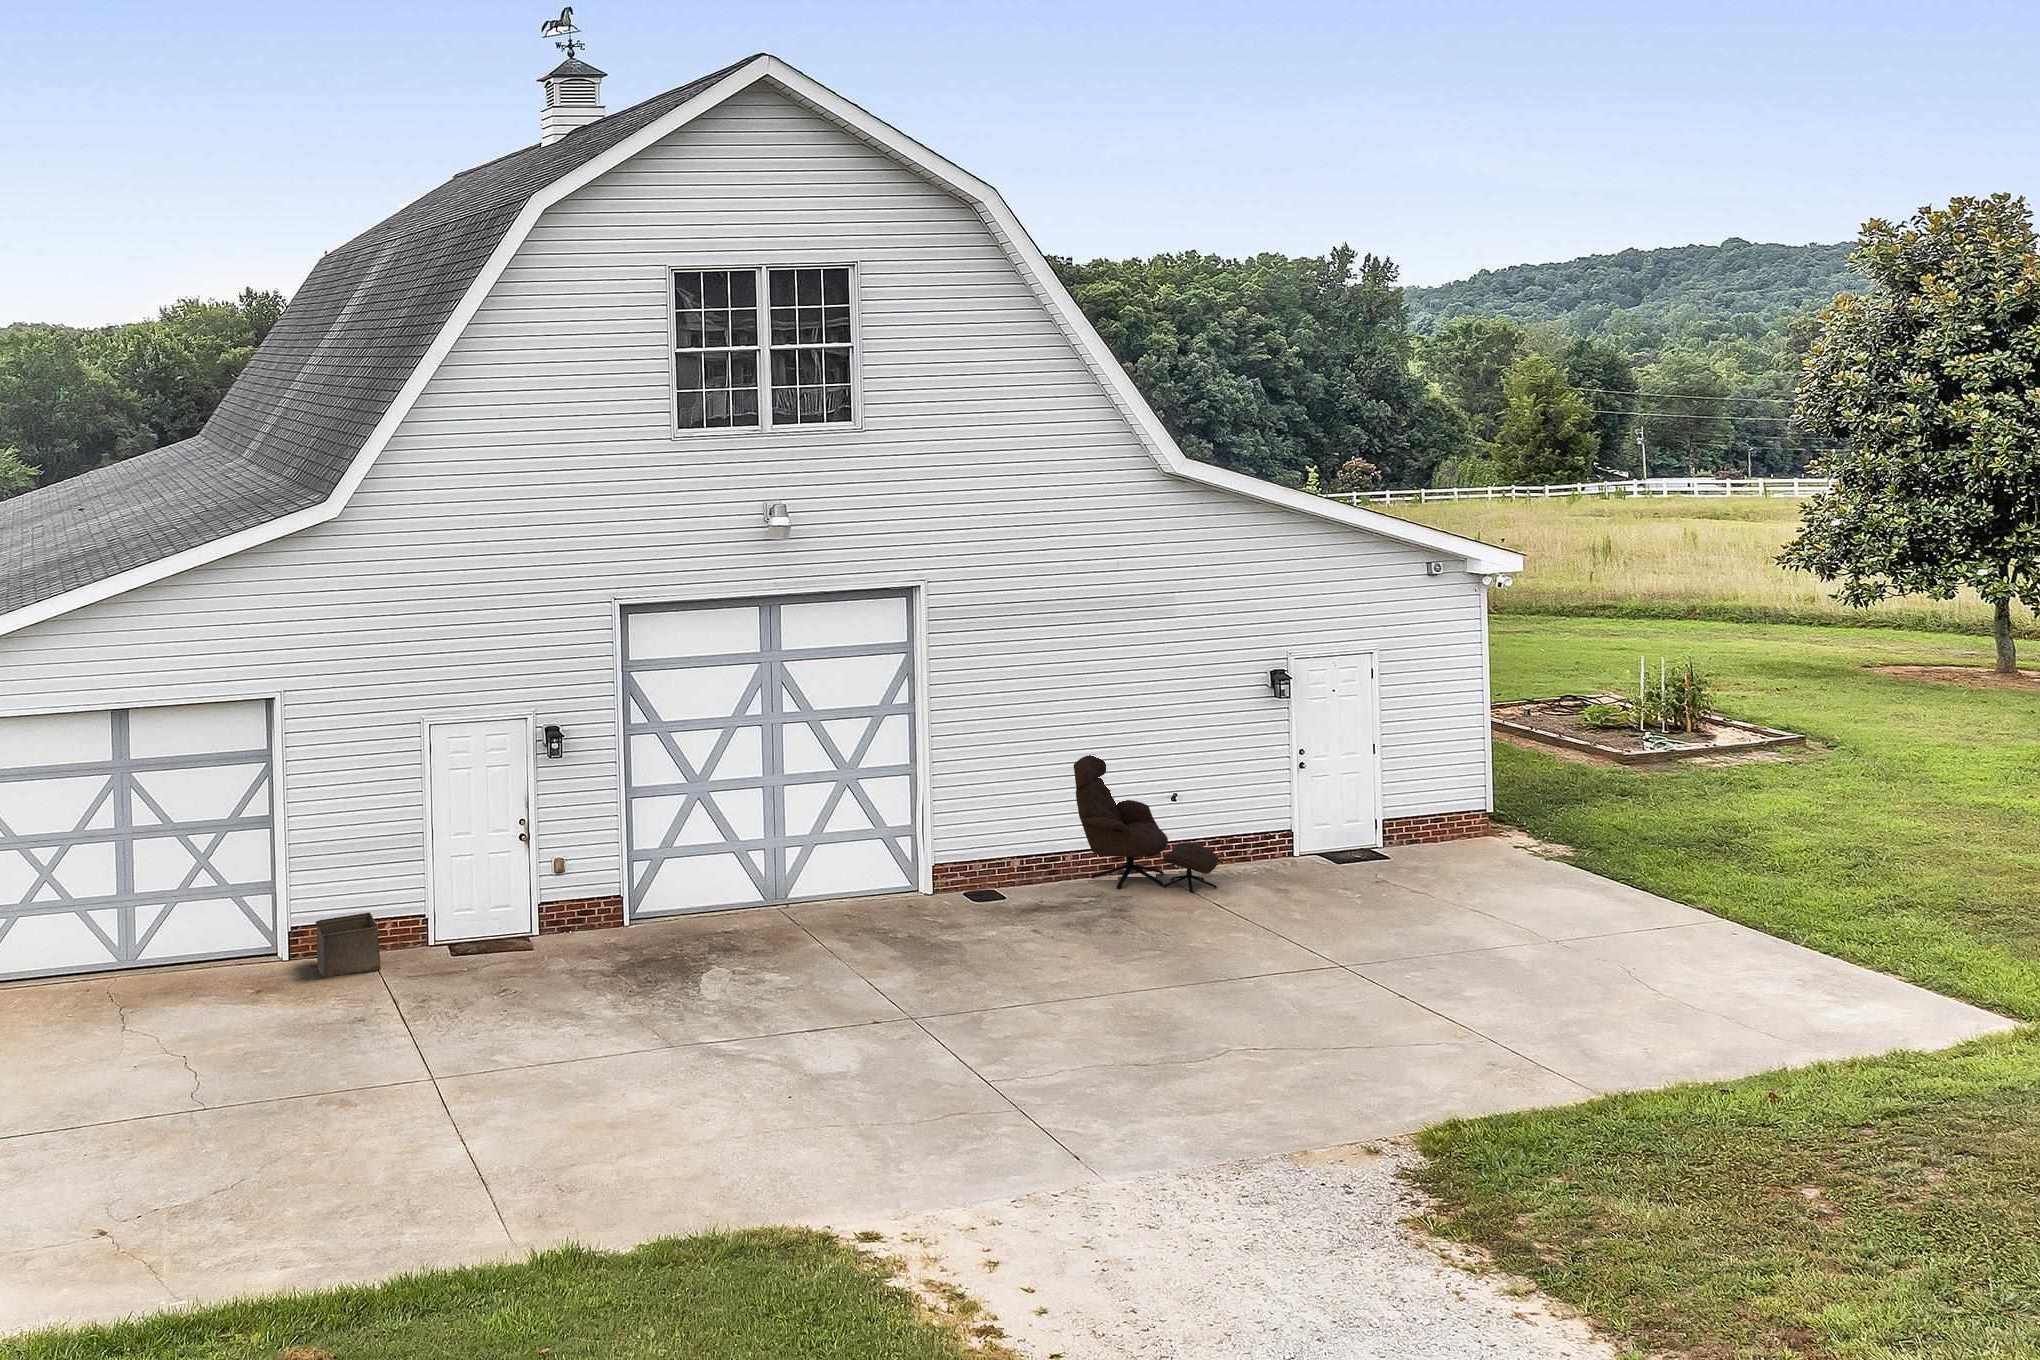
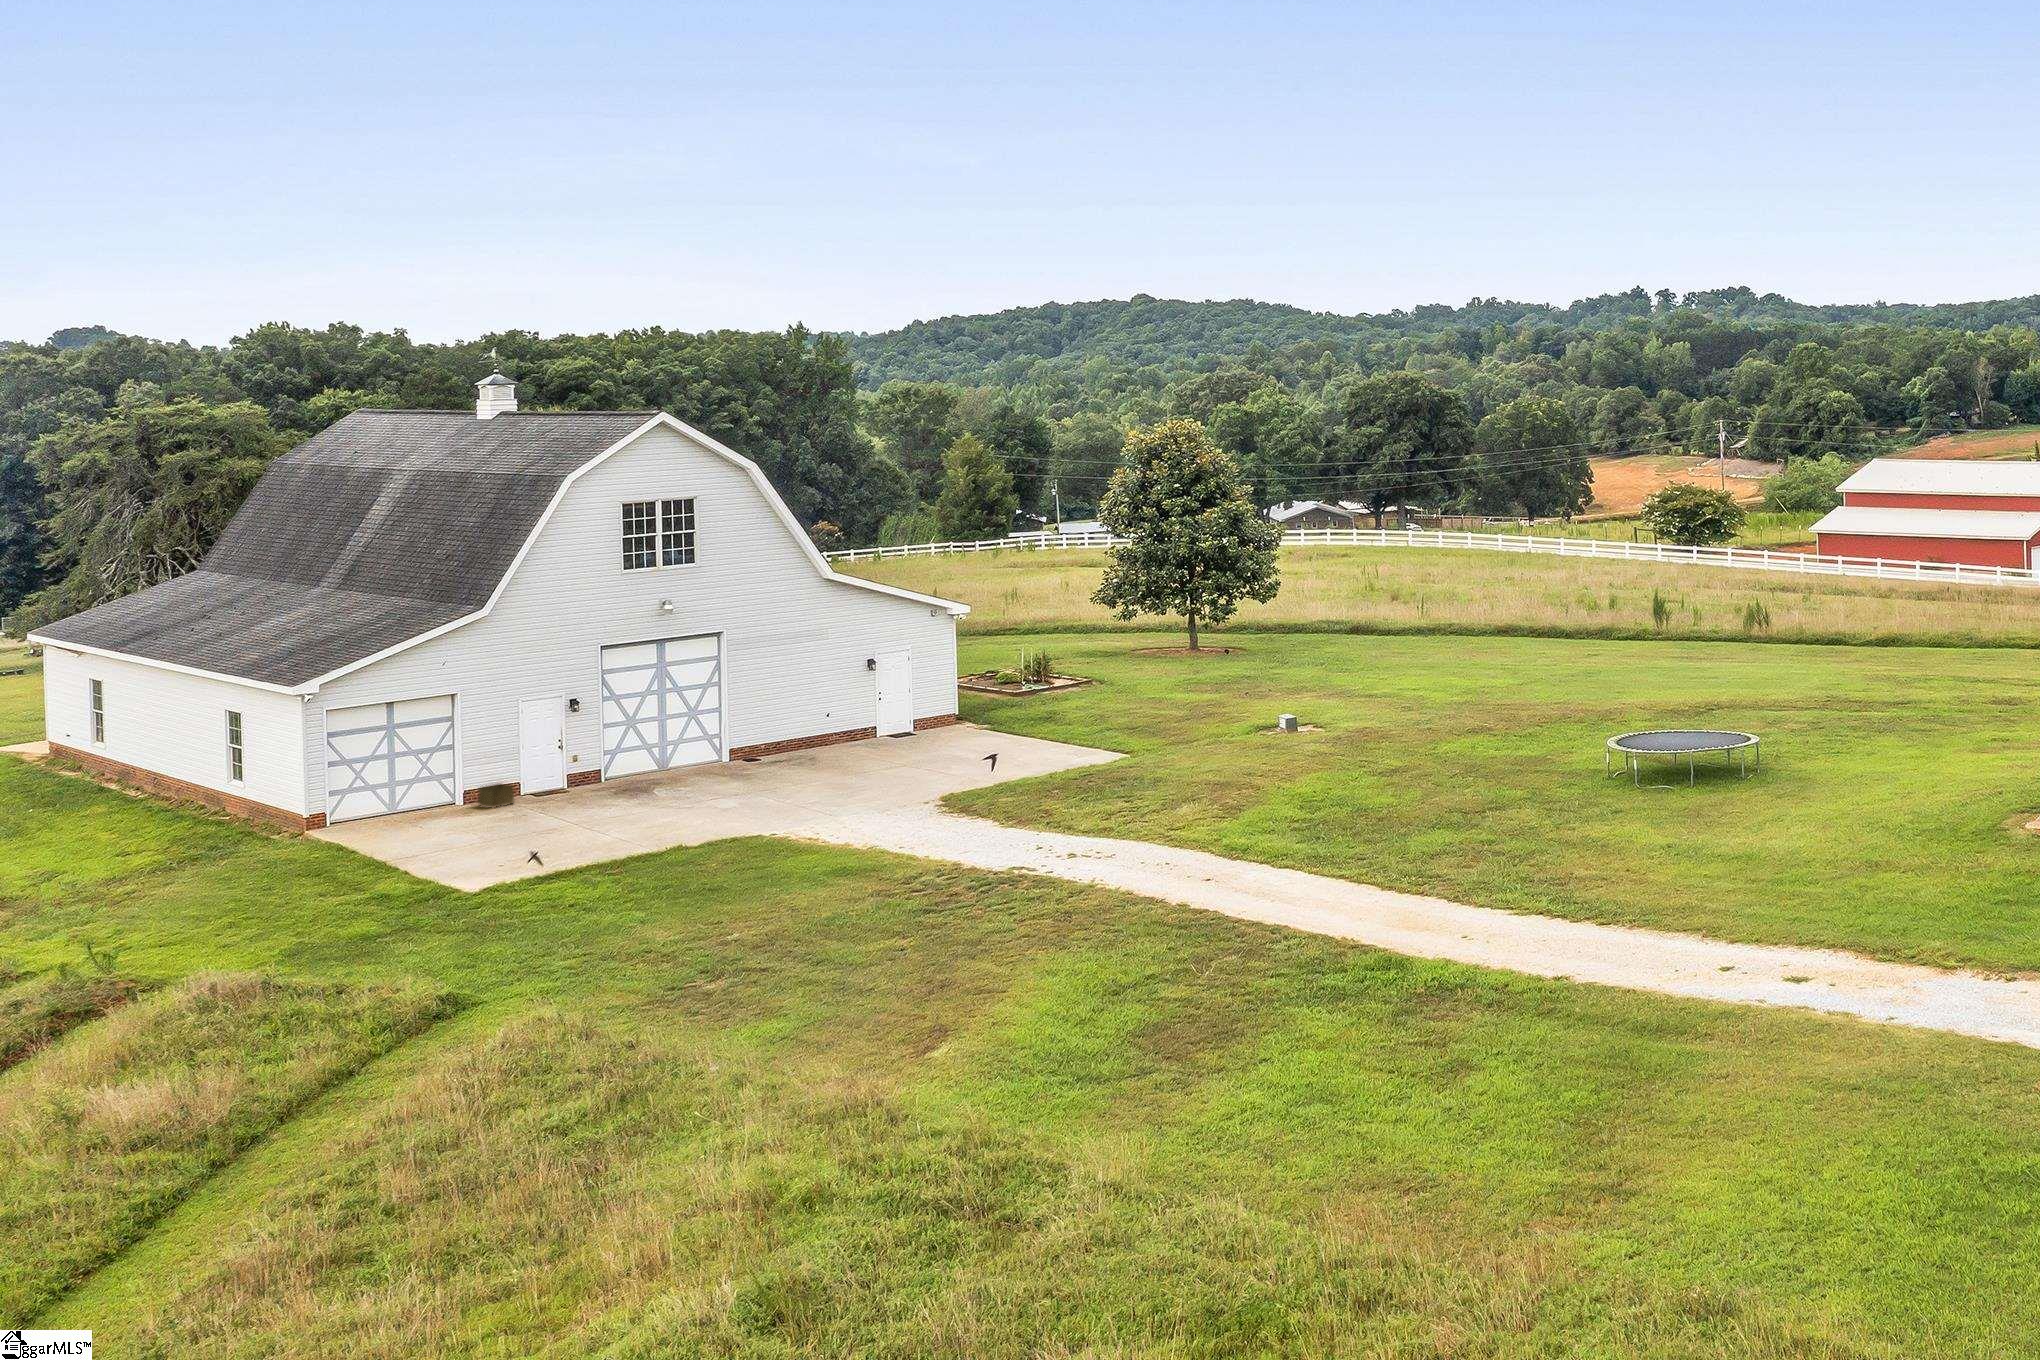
lounge chair: present [1074,755,1219,893] -> none [791,700,851,753]

